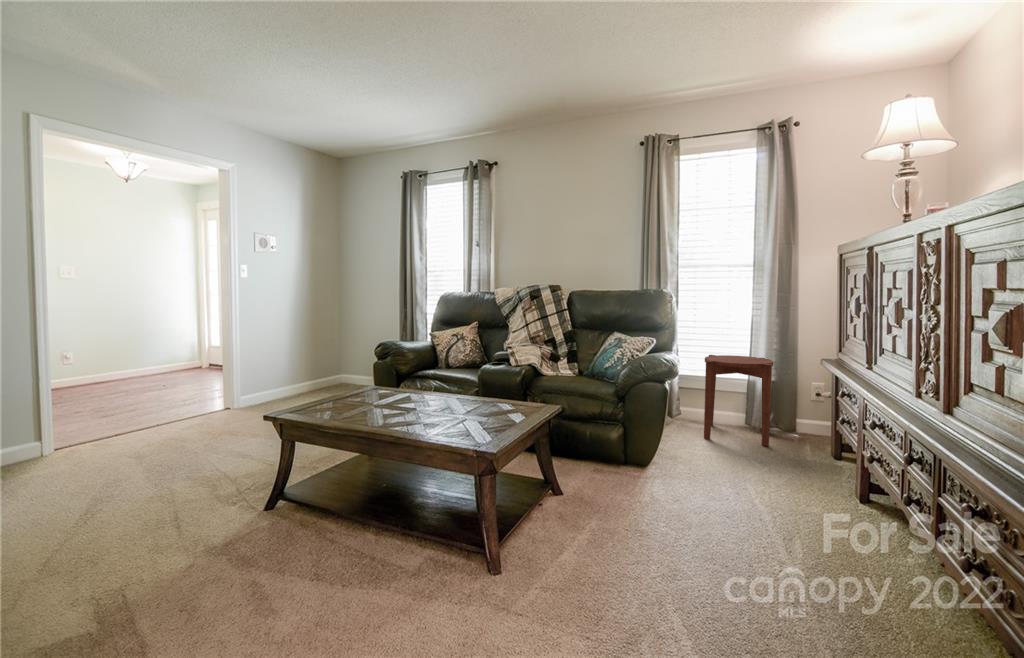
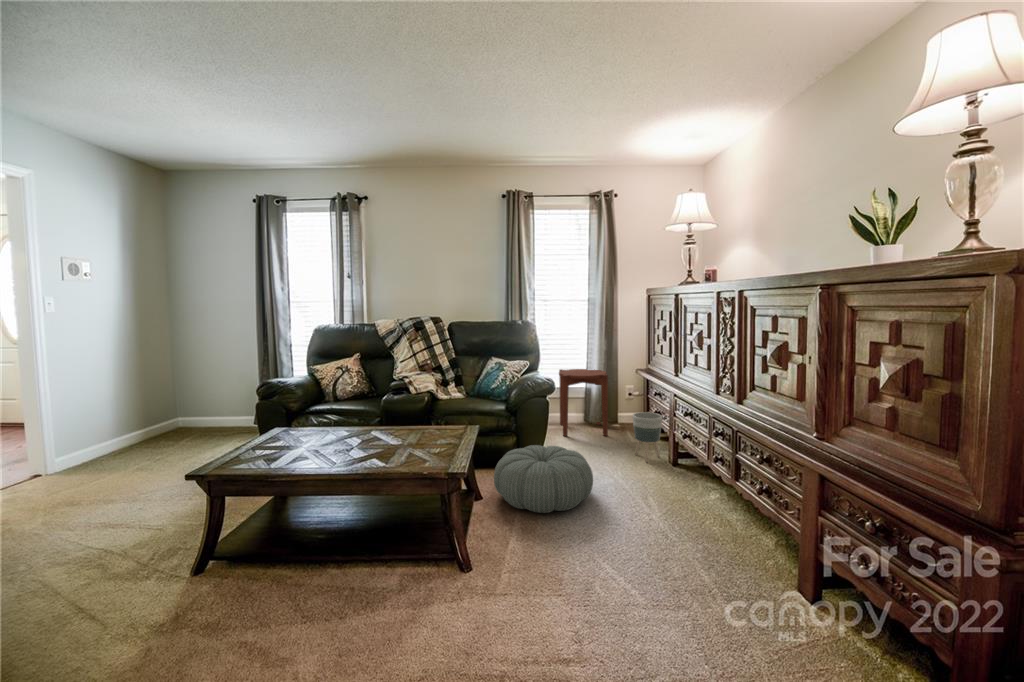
planter: none [795,418,843,489] -> present [633,412,662,462]
pouf: none [576,439,704,525] -> present [494,445,593,513]

